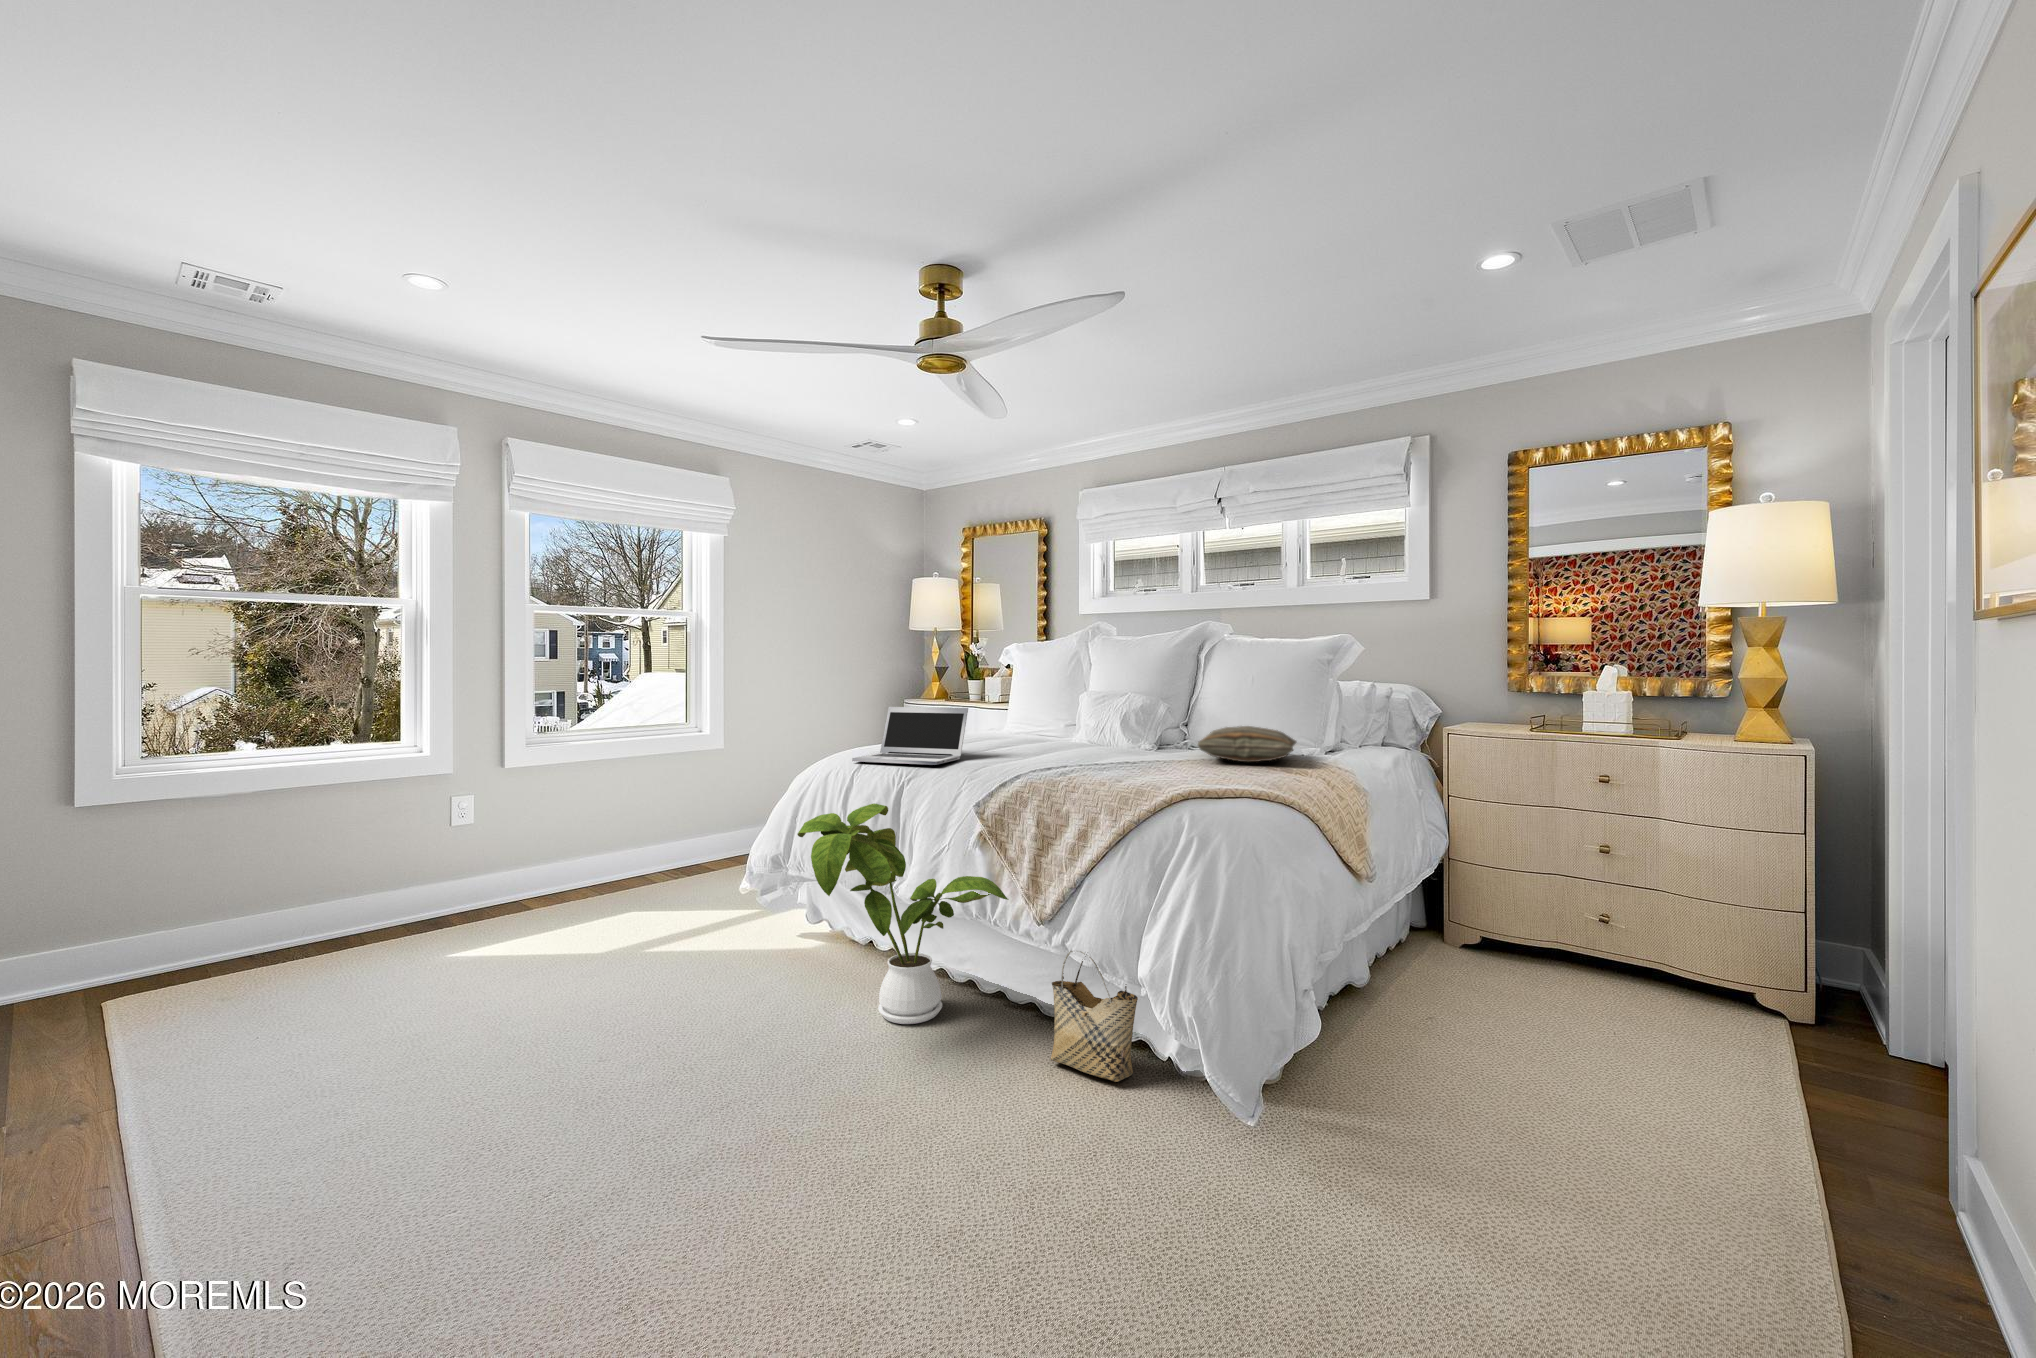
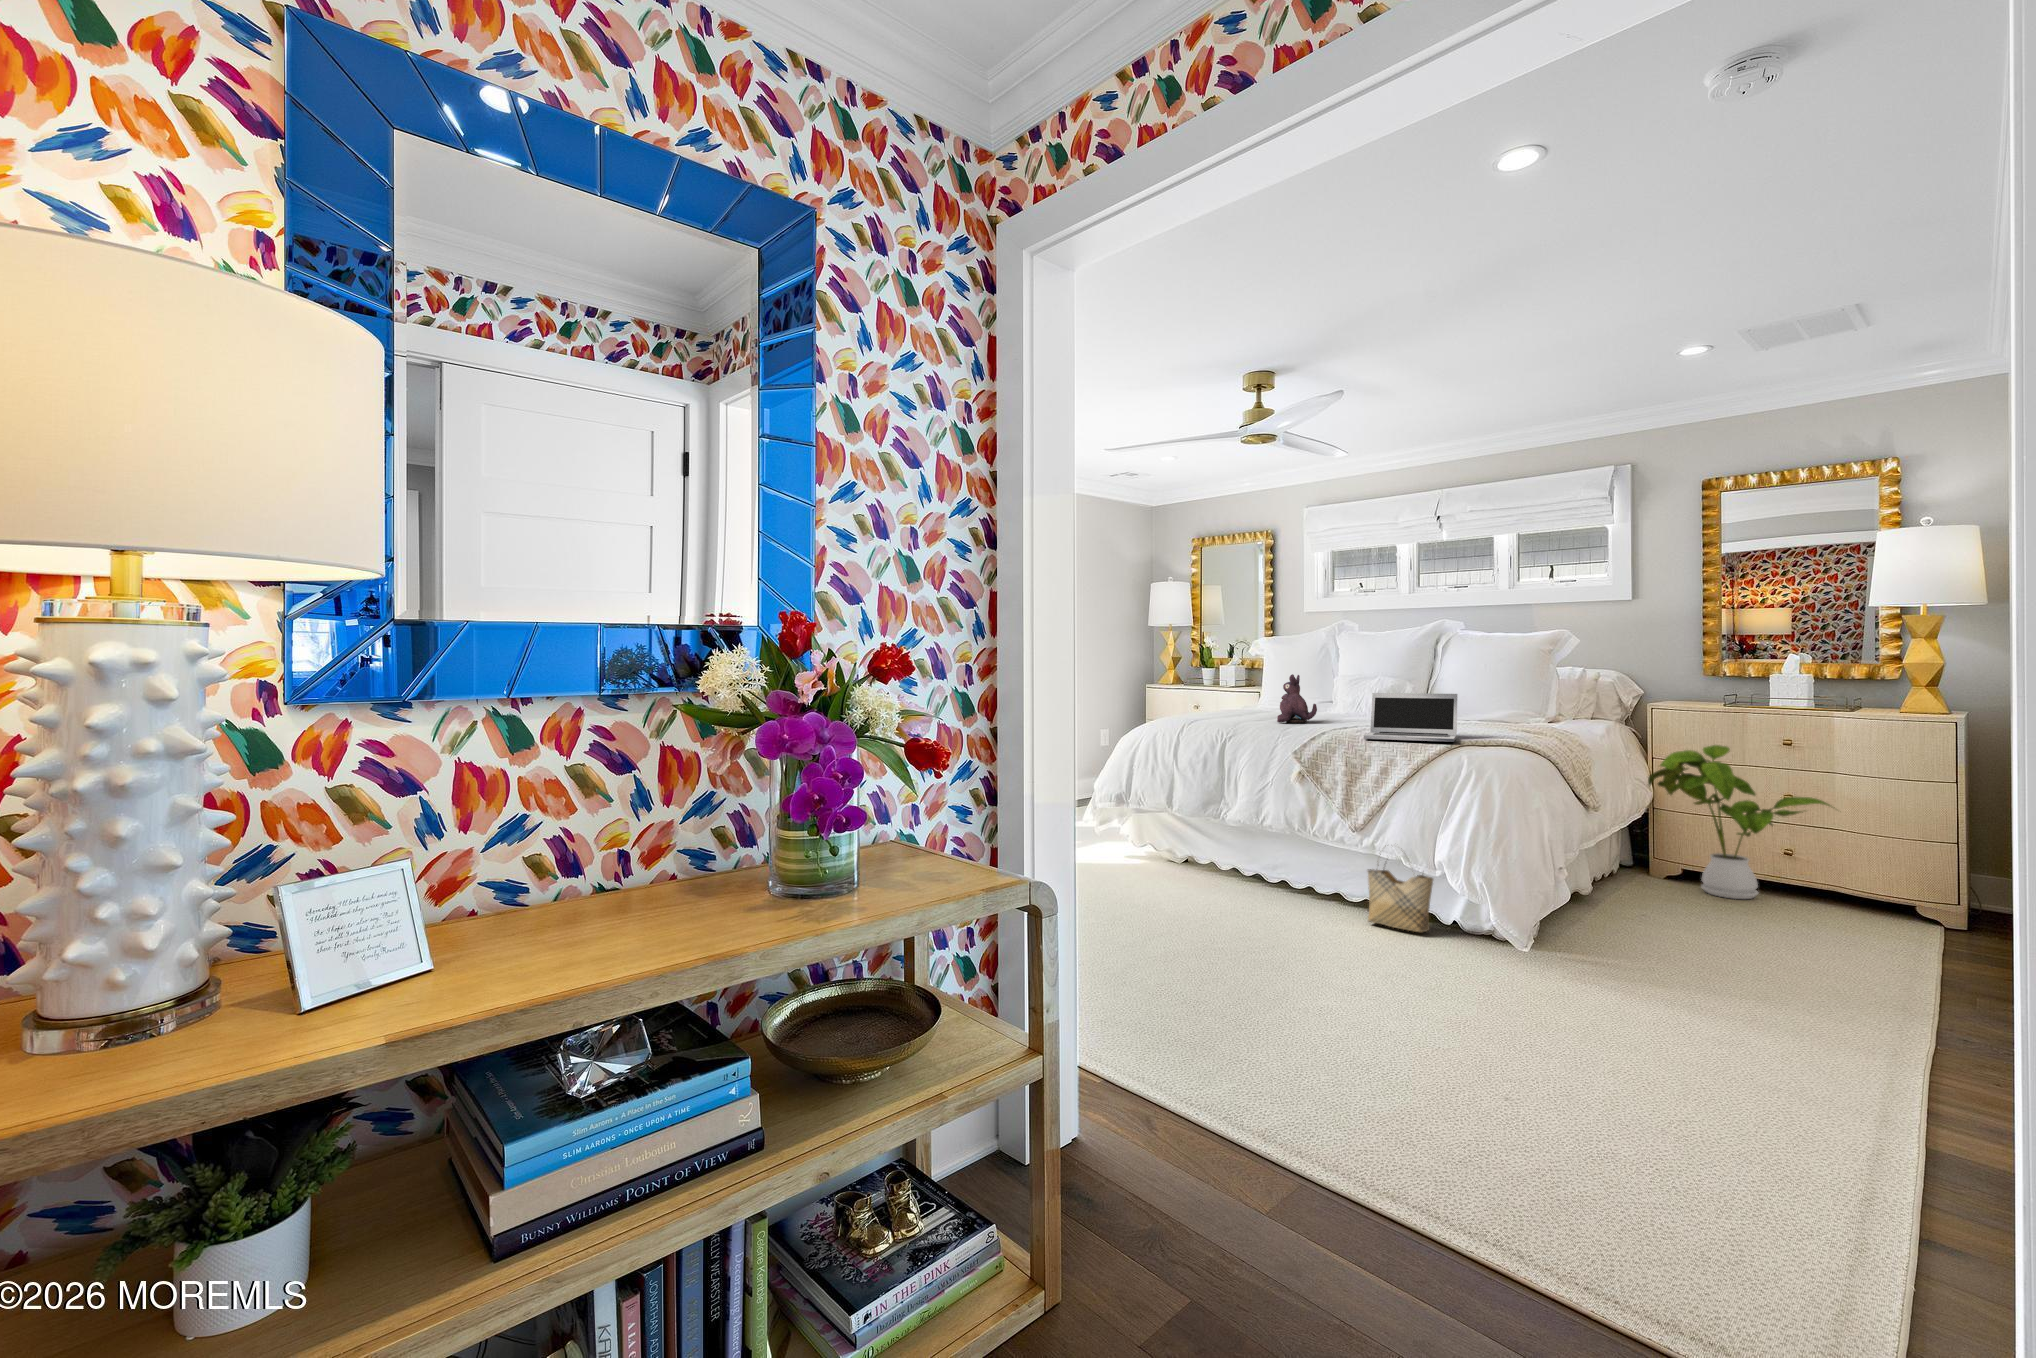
plush toy: none [984,692,1034,757] -> present [1277,674,1317,723]
laptop: present [852,707,968,765] -> present [1364,693,1457,742]
pillow: present [1198,726,1296,762] -> none [1450,700,1531,727]
house plant: present [797,803,1008,1024] -> present [1648,745,1830,899]

